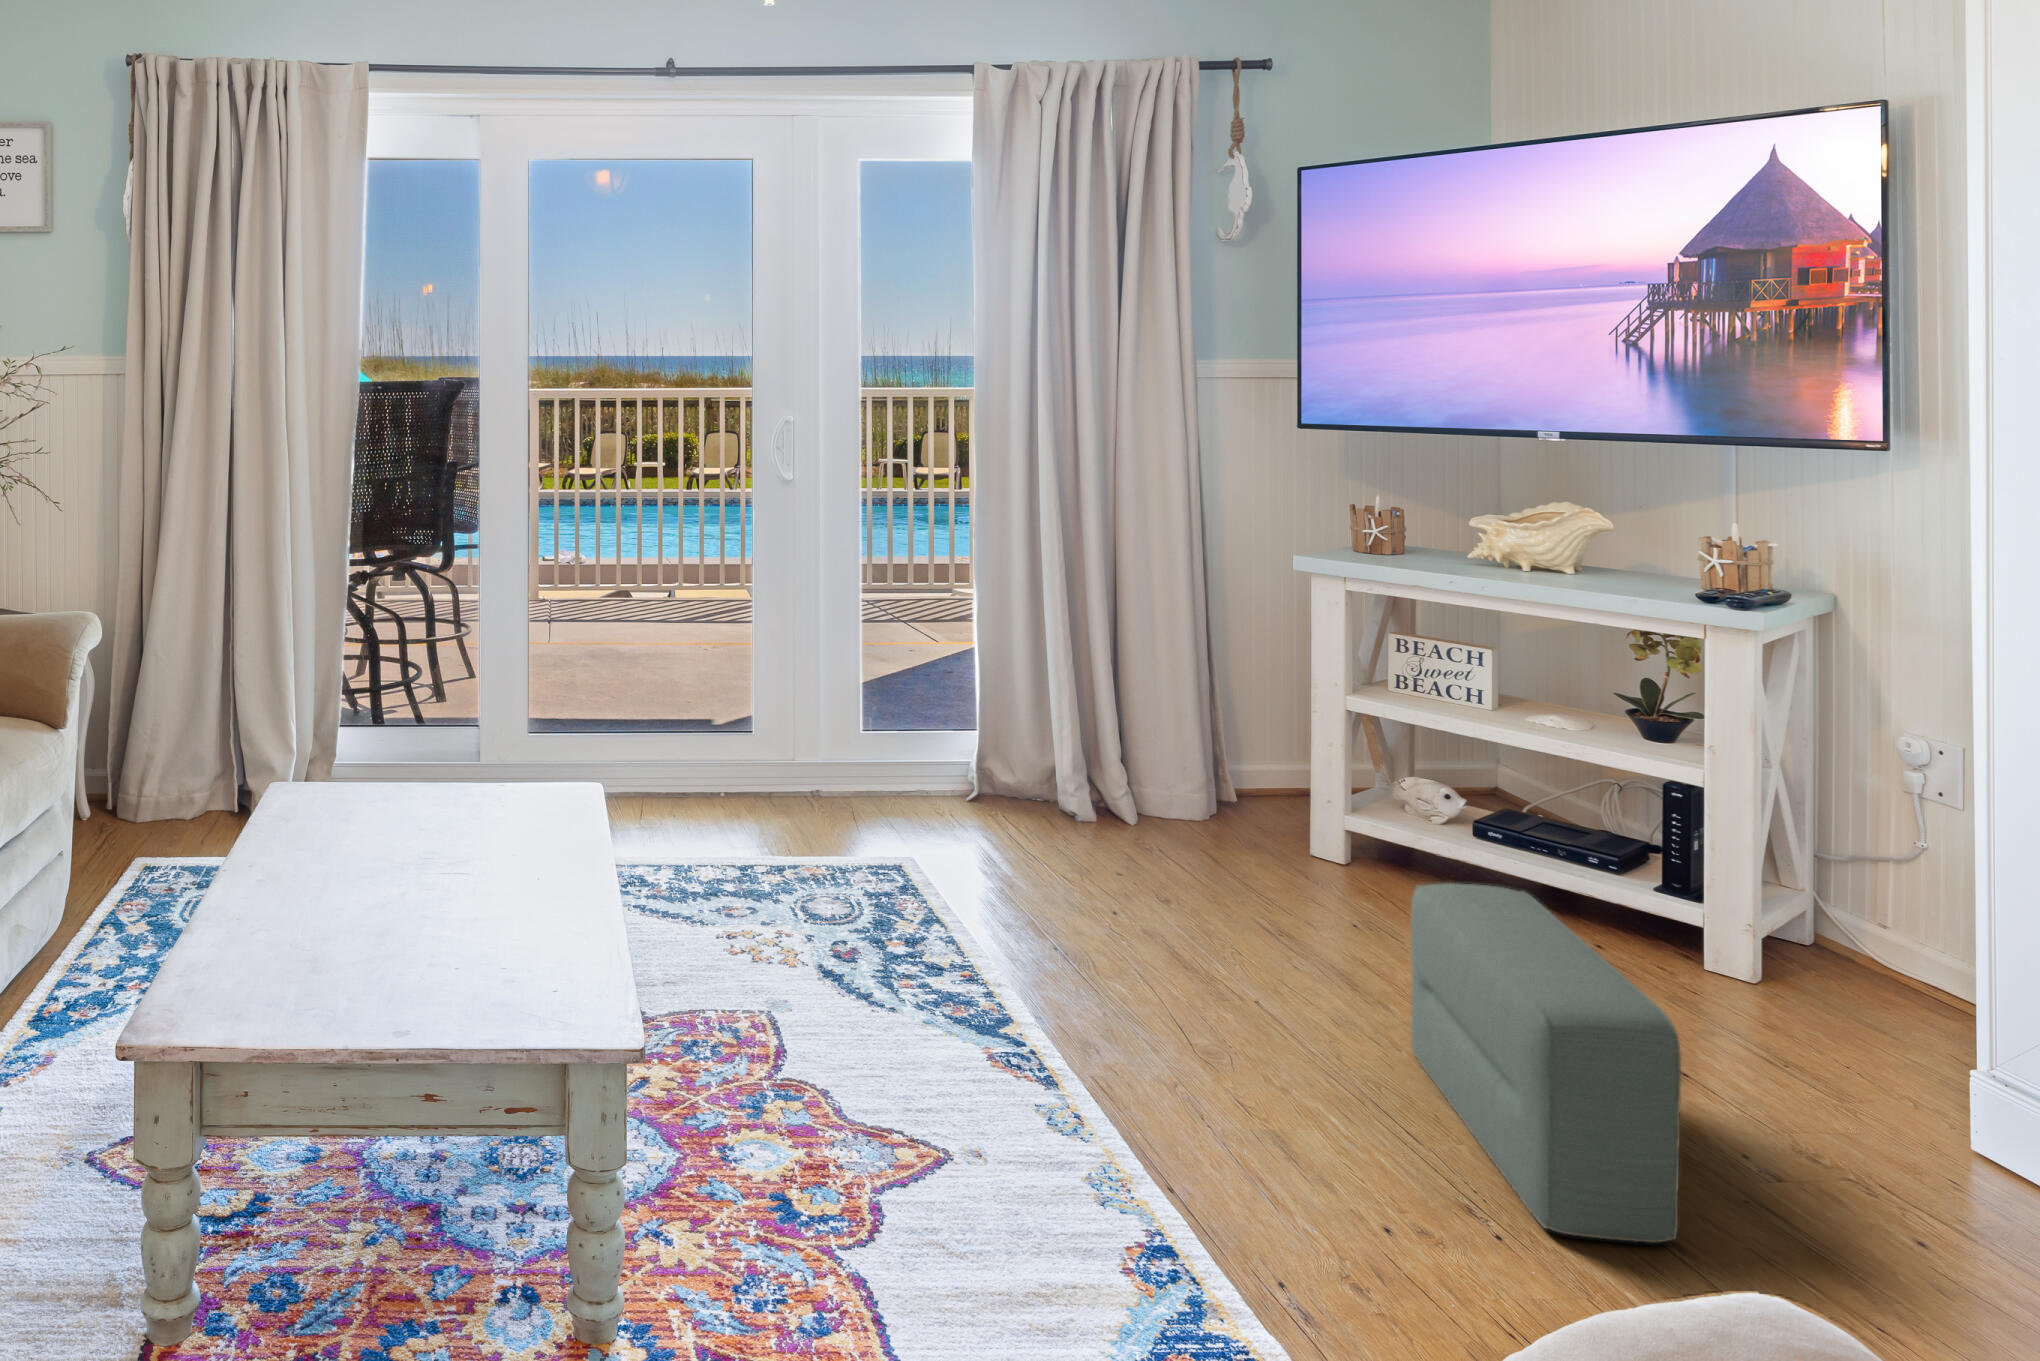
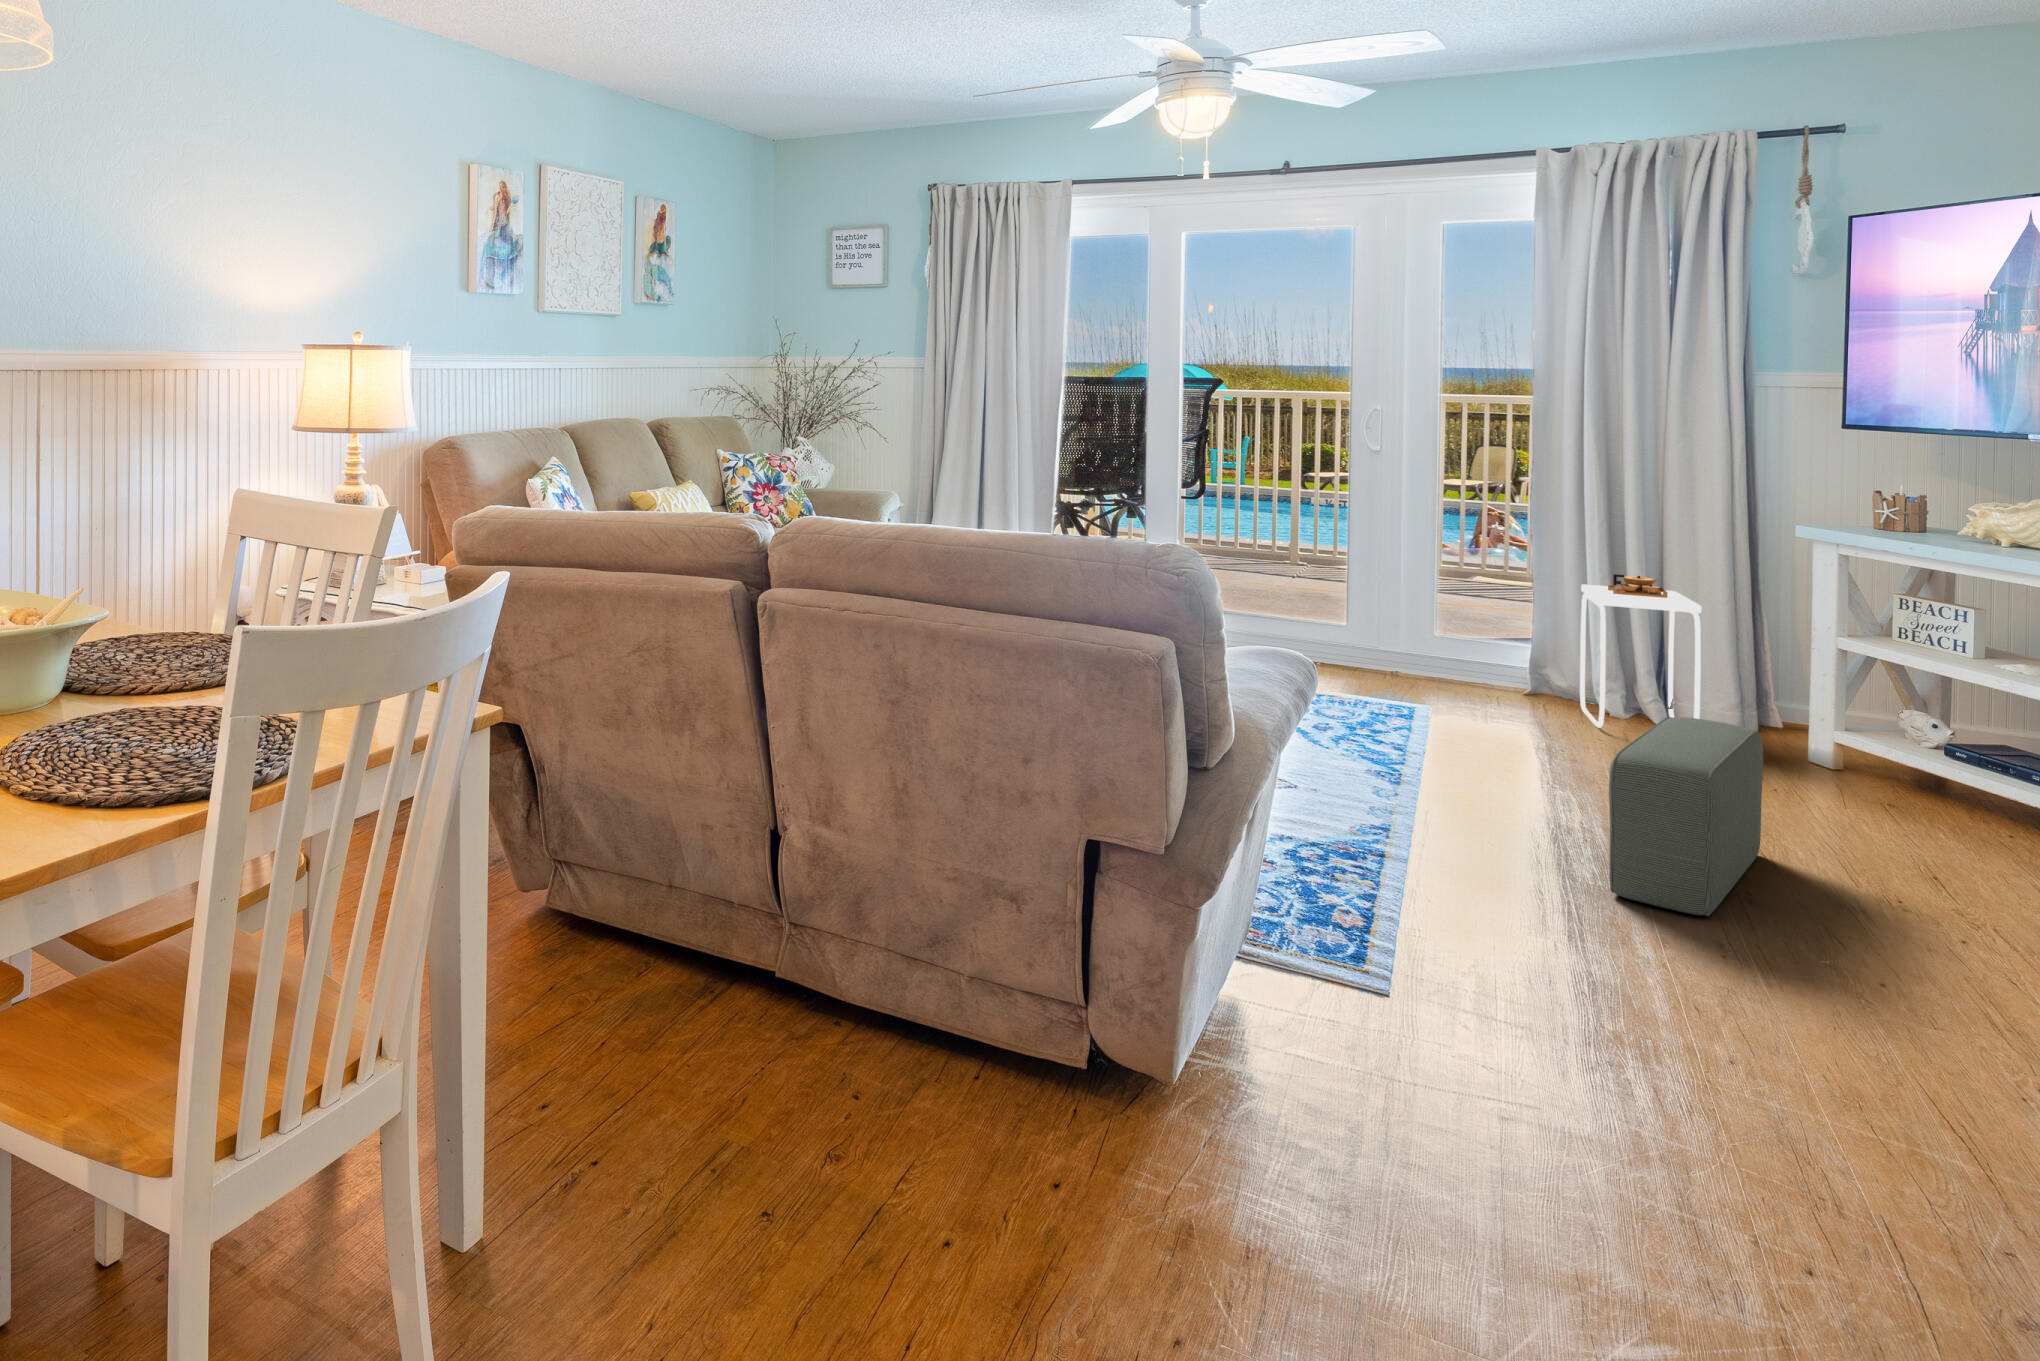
side table: none [1050,633,1212,844] -> present [1580,574,1701,728]

